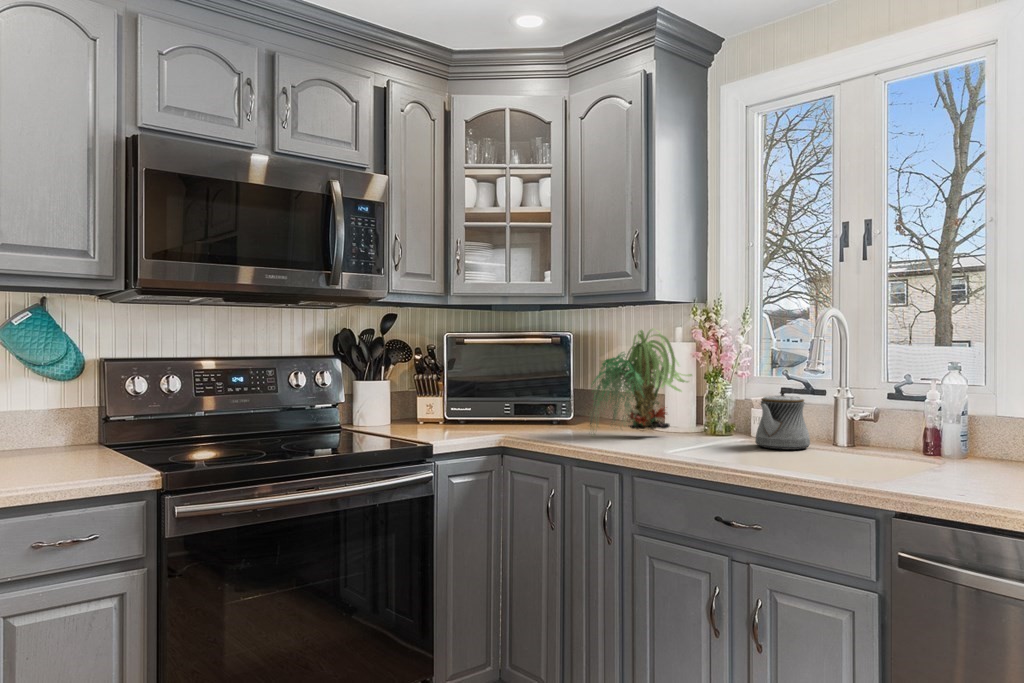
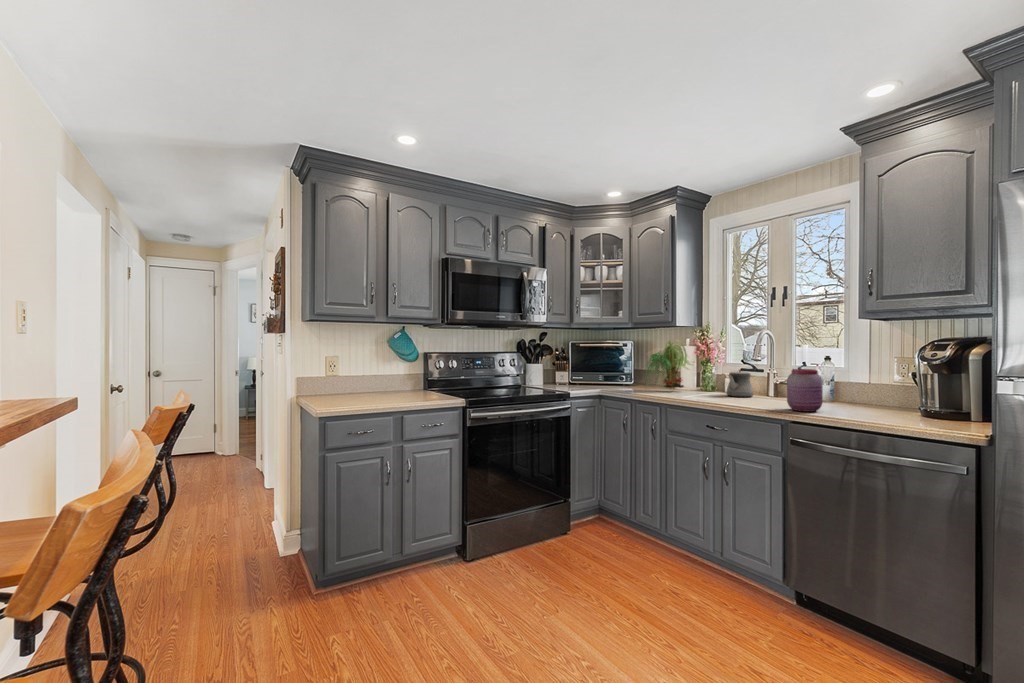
jar: none [894,394,972,492] -> present [787,369,823,412]

